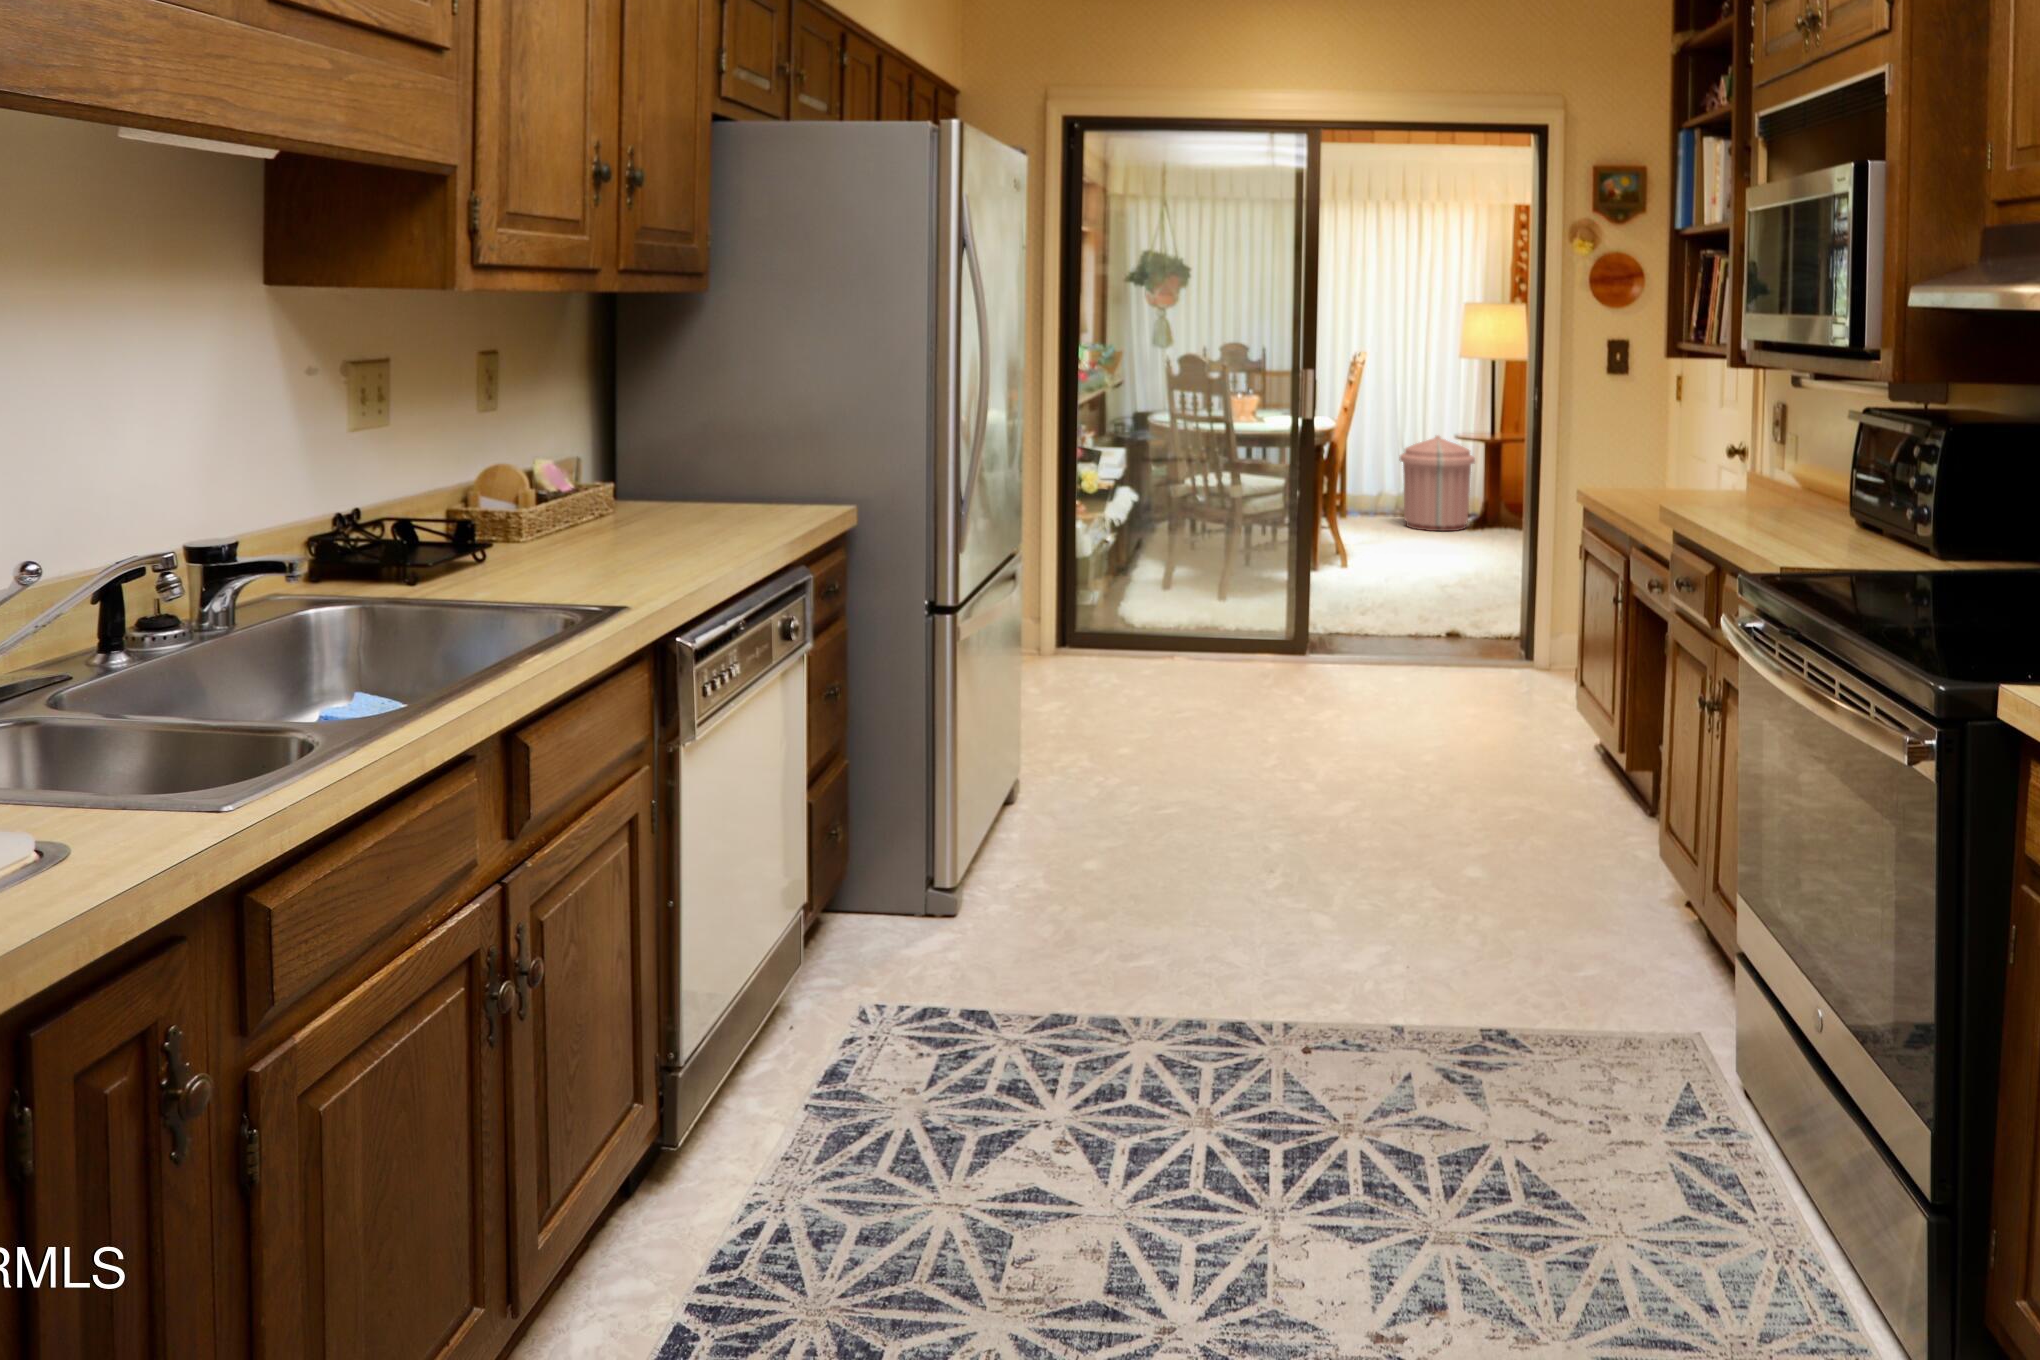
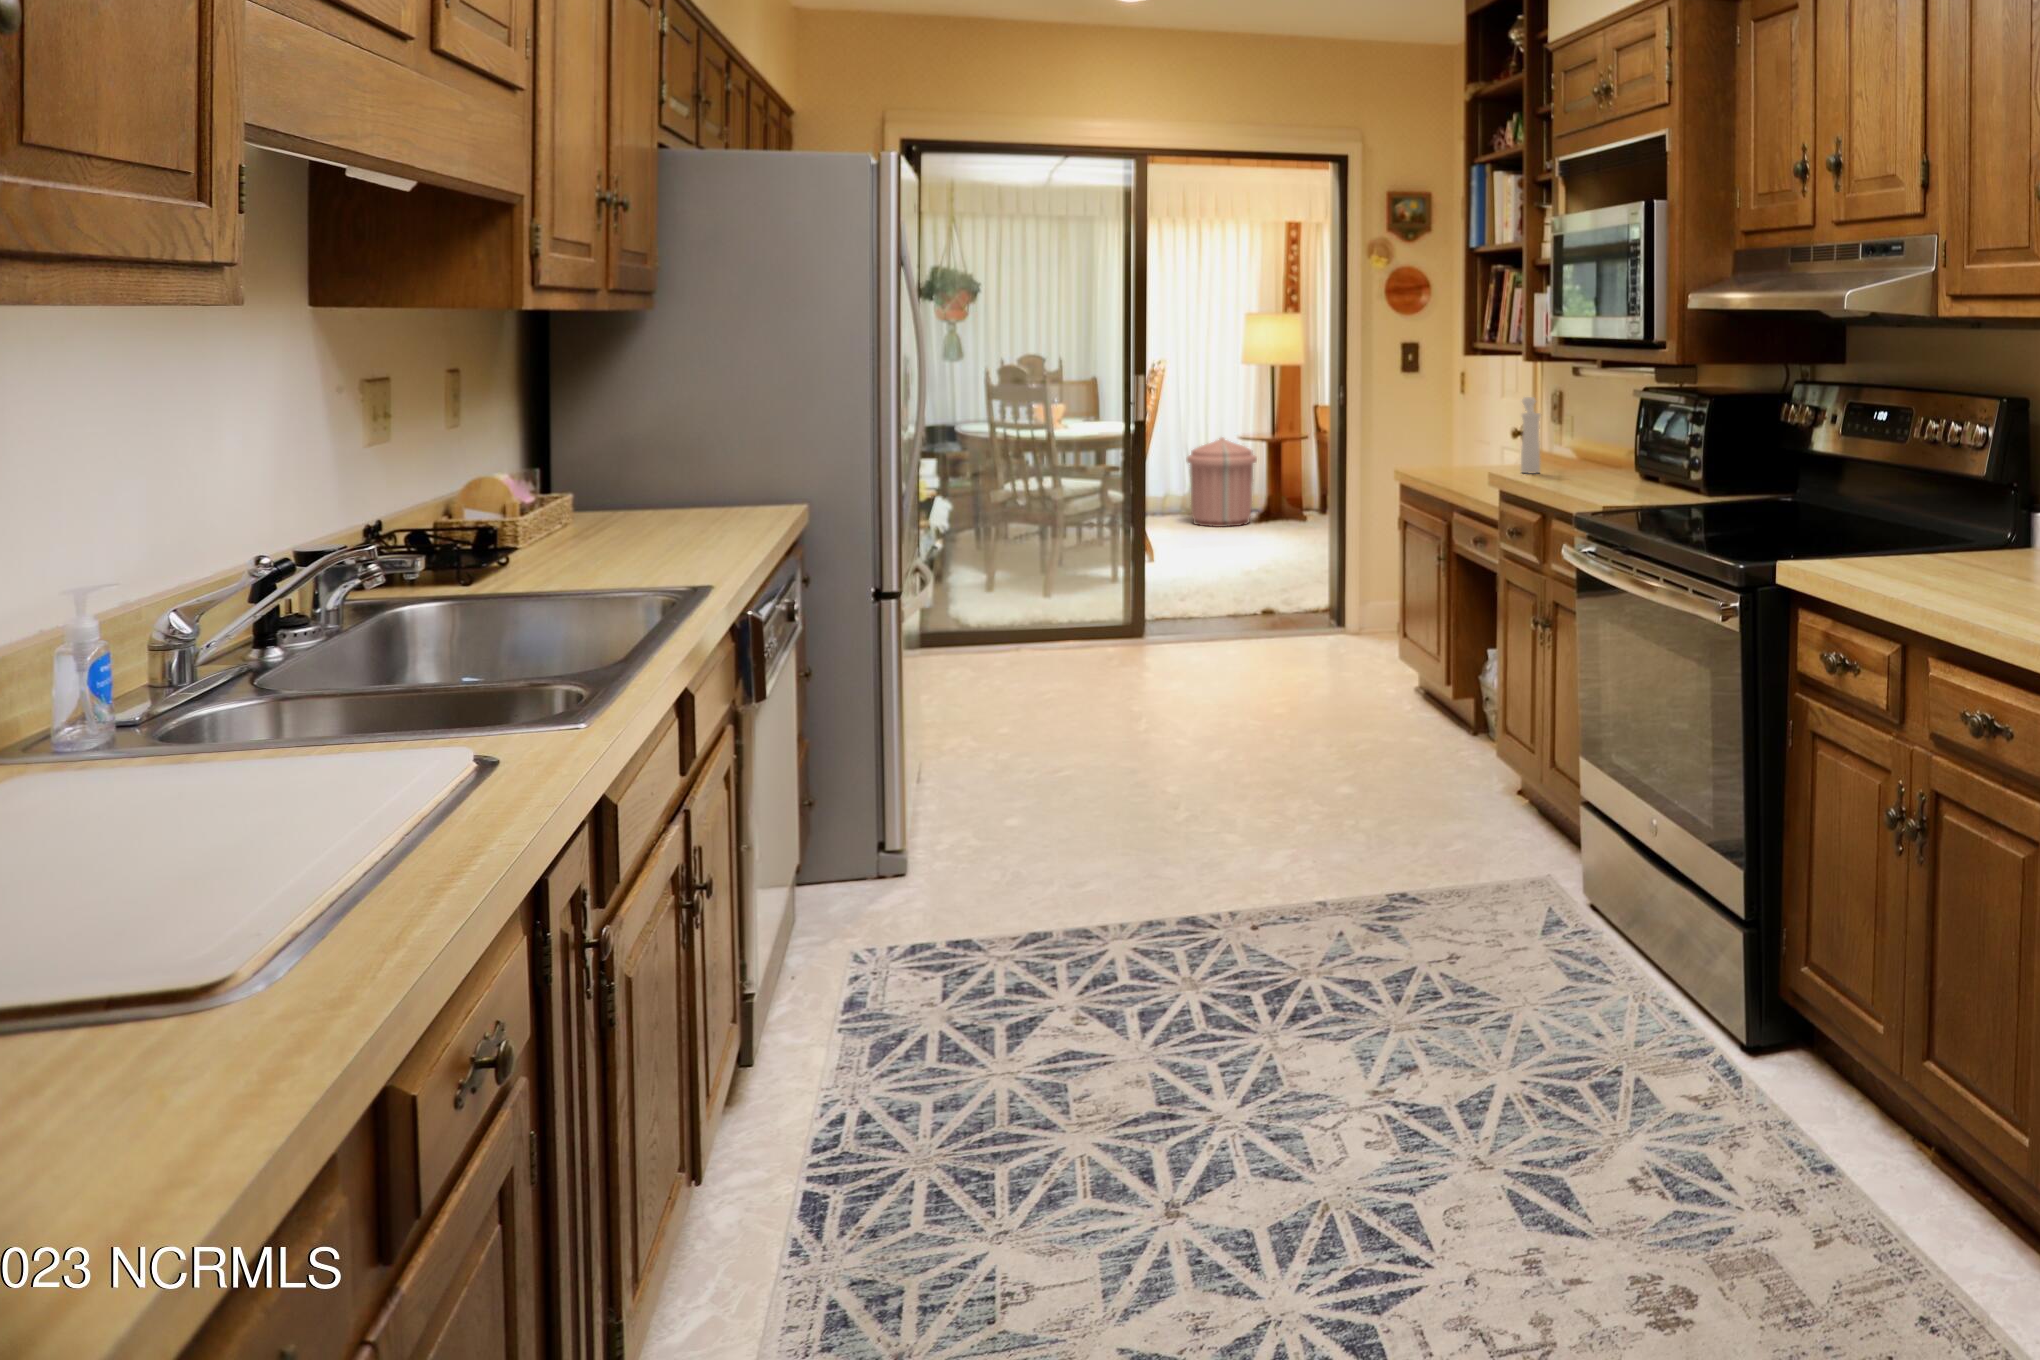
pepper mill: none [1707,412,1736,508] -> present [1521,397,1541,474]

